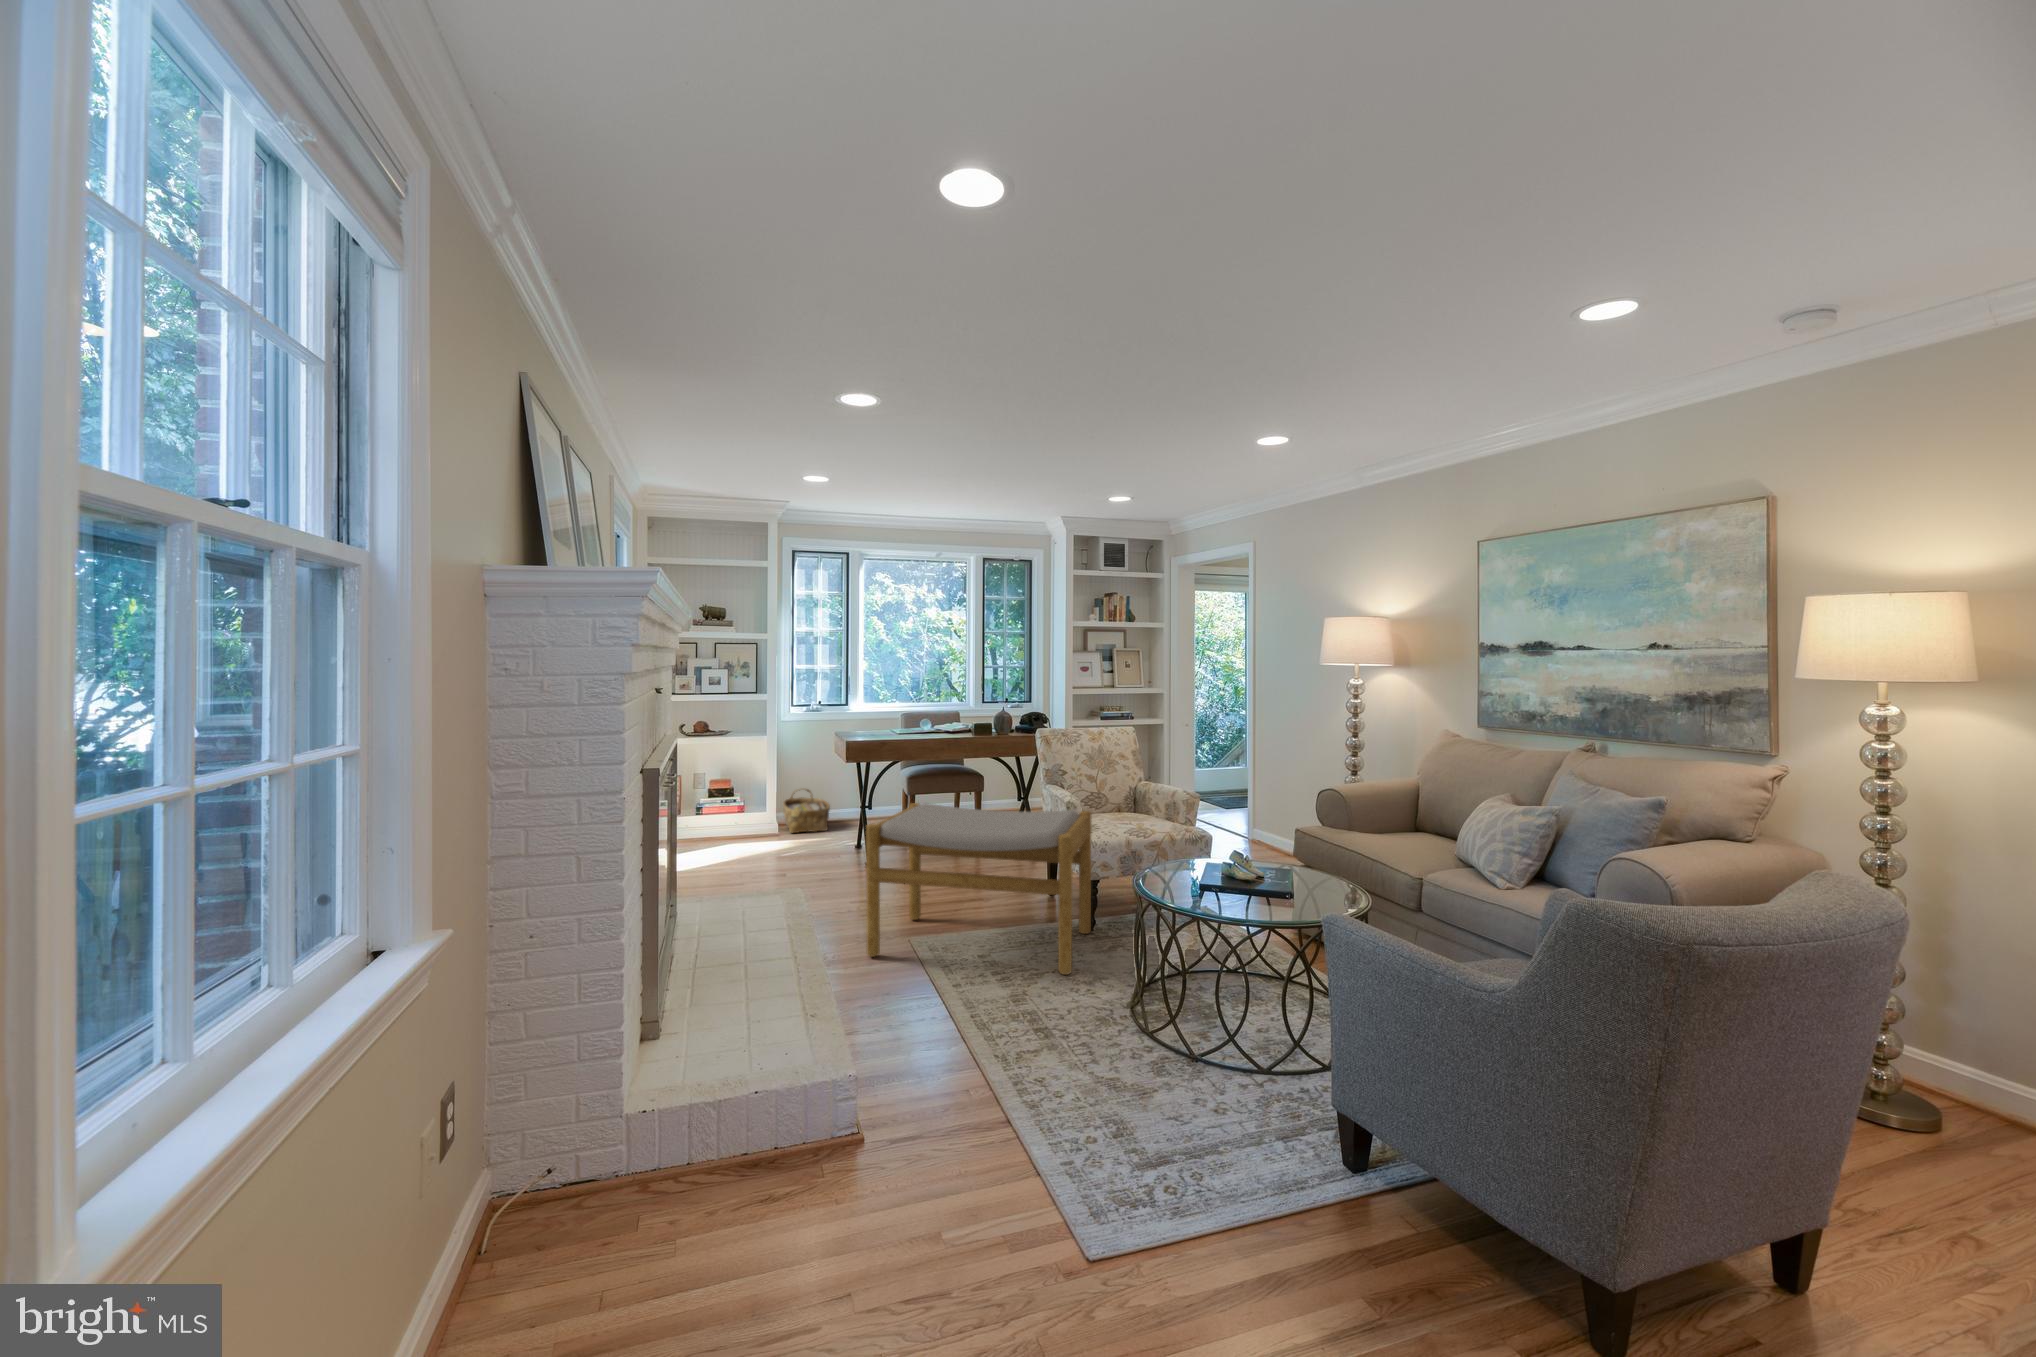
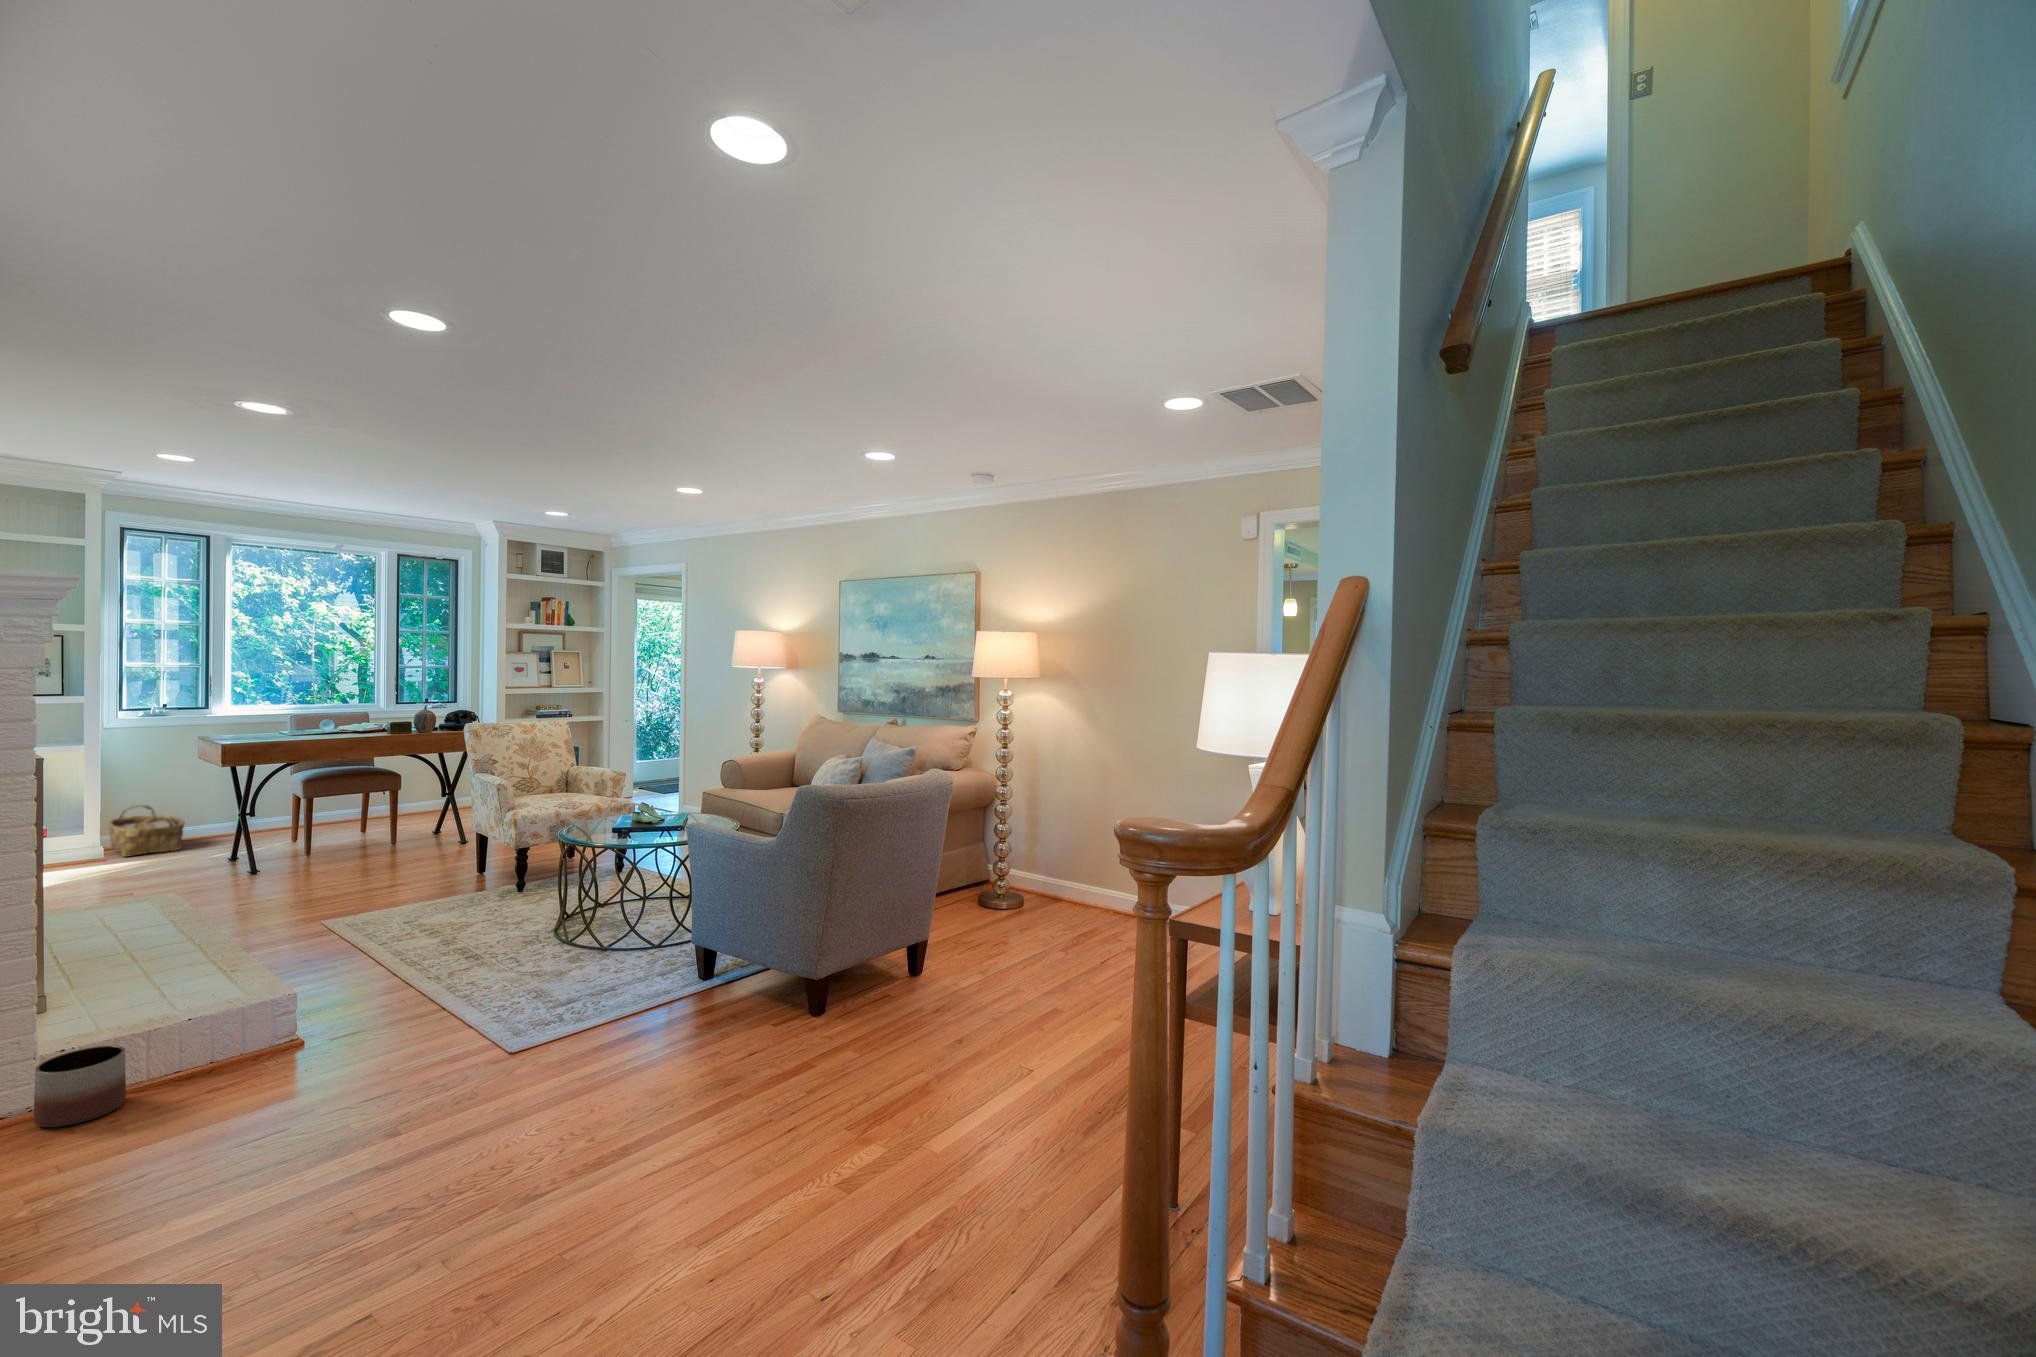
footstool: present [866,803,1092,975] -> none [275,790,522,939]
planter: none [603,1119,684,1225] -> present [34,1046,126,1127]

